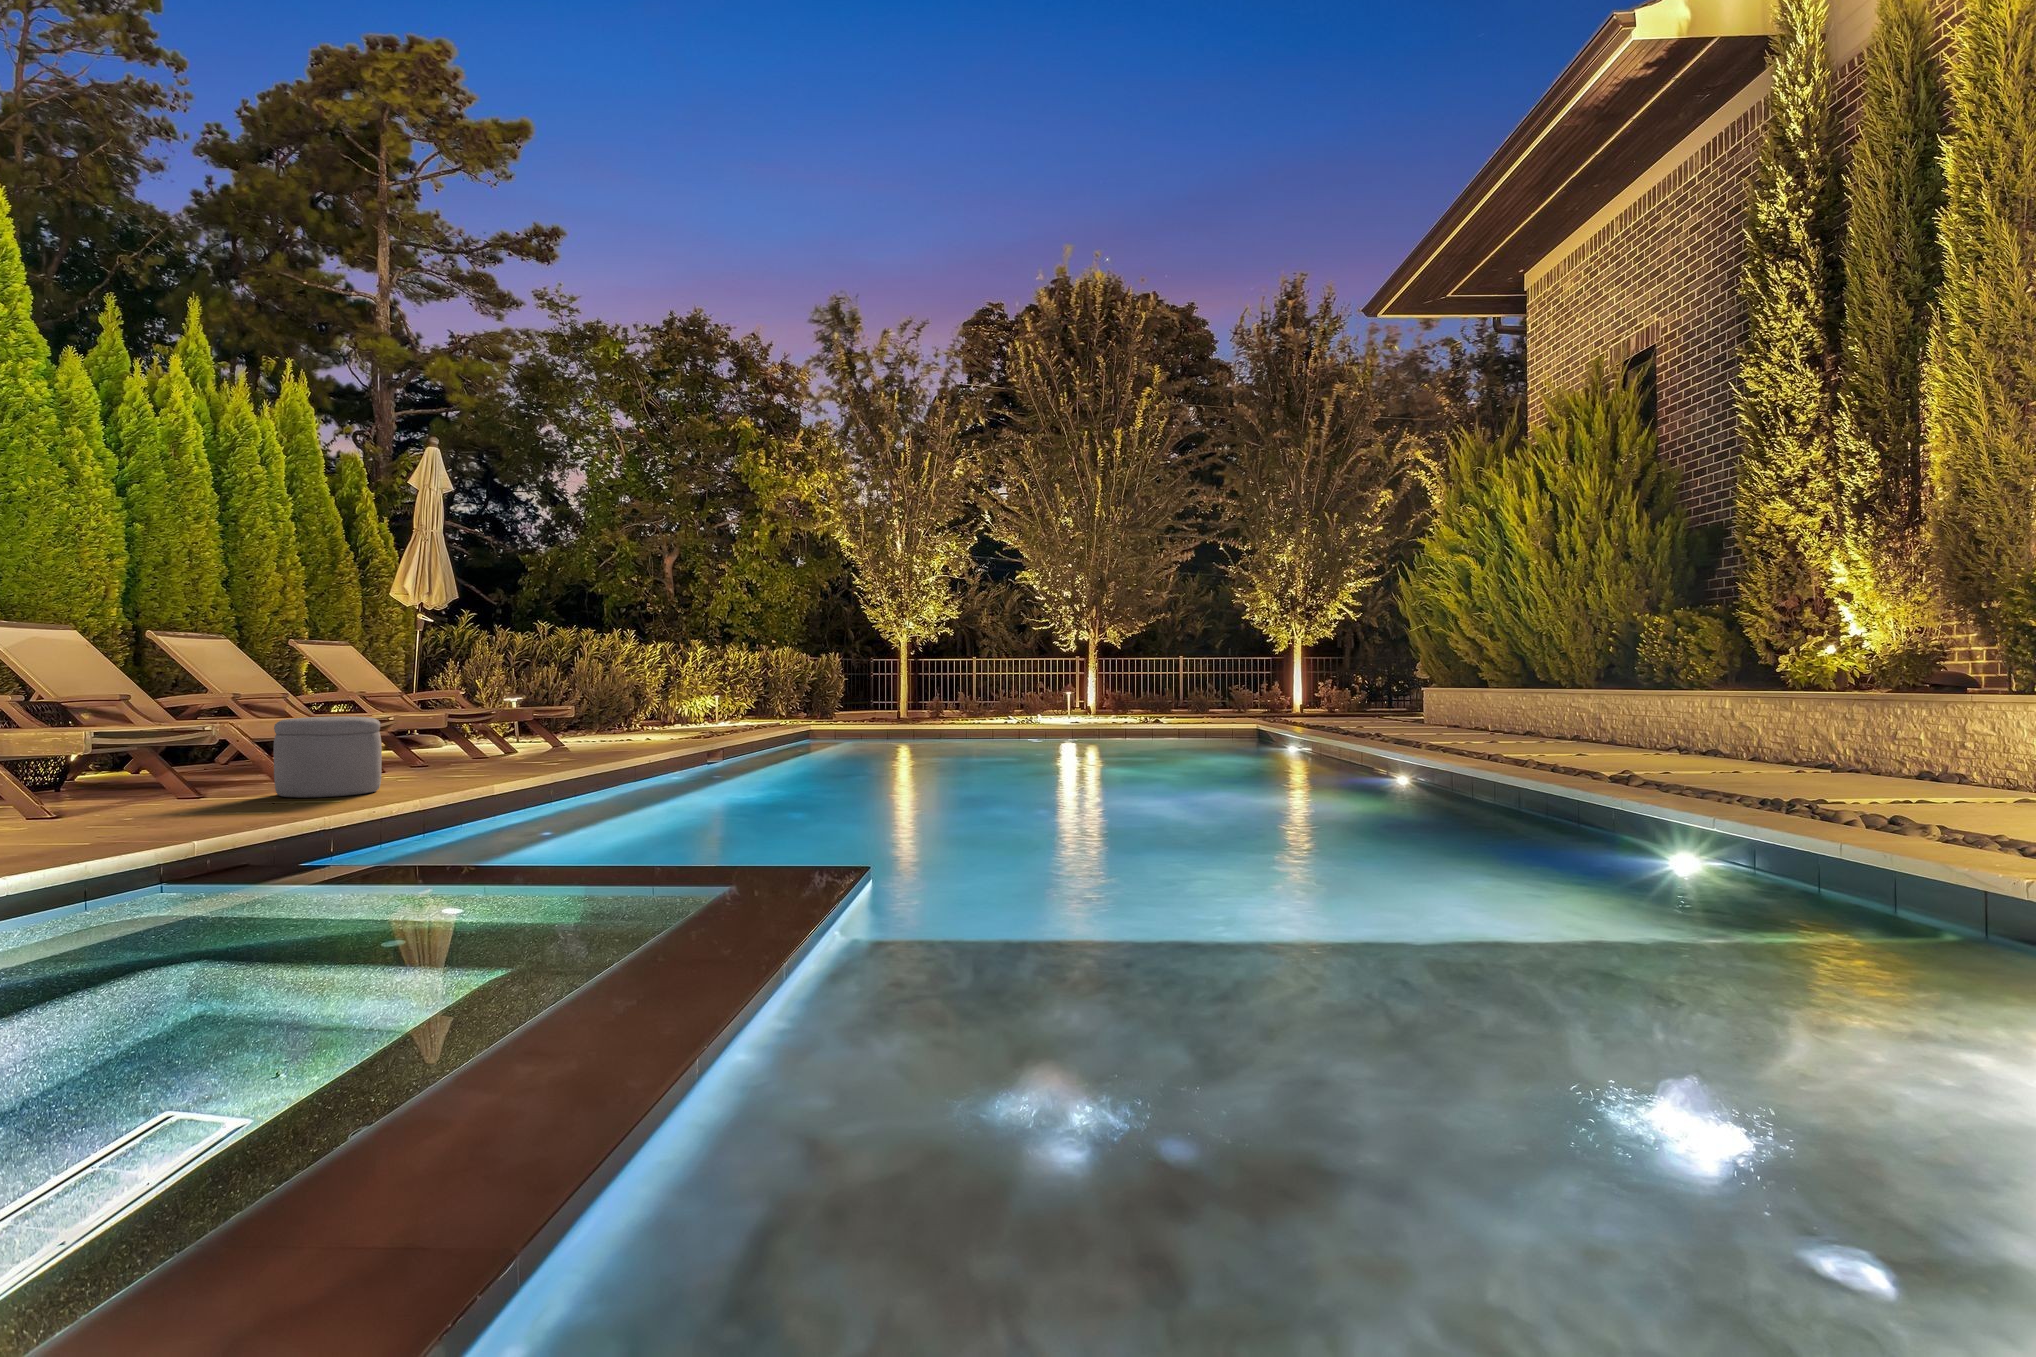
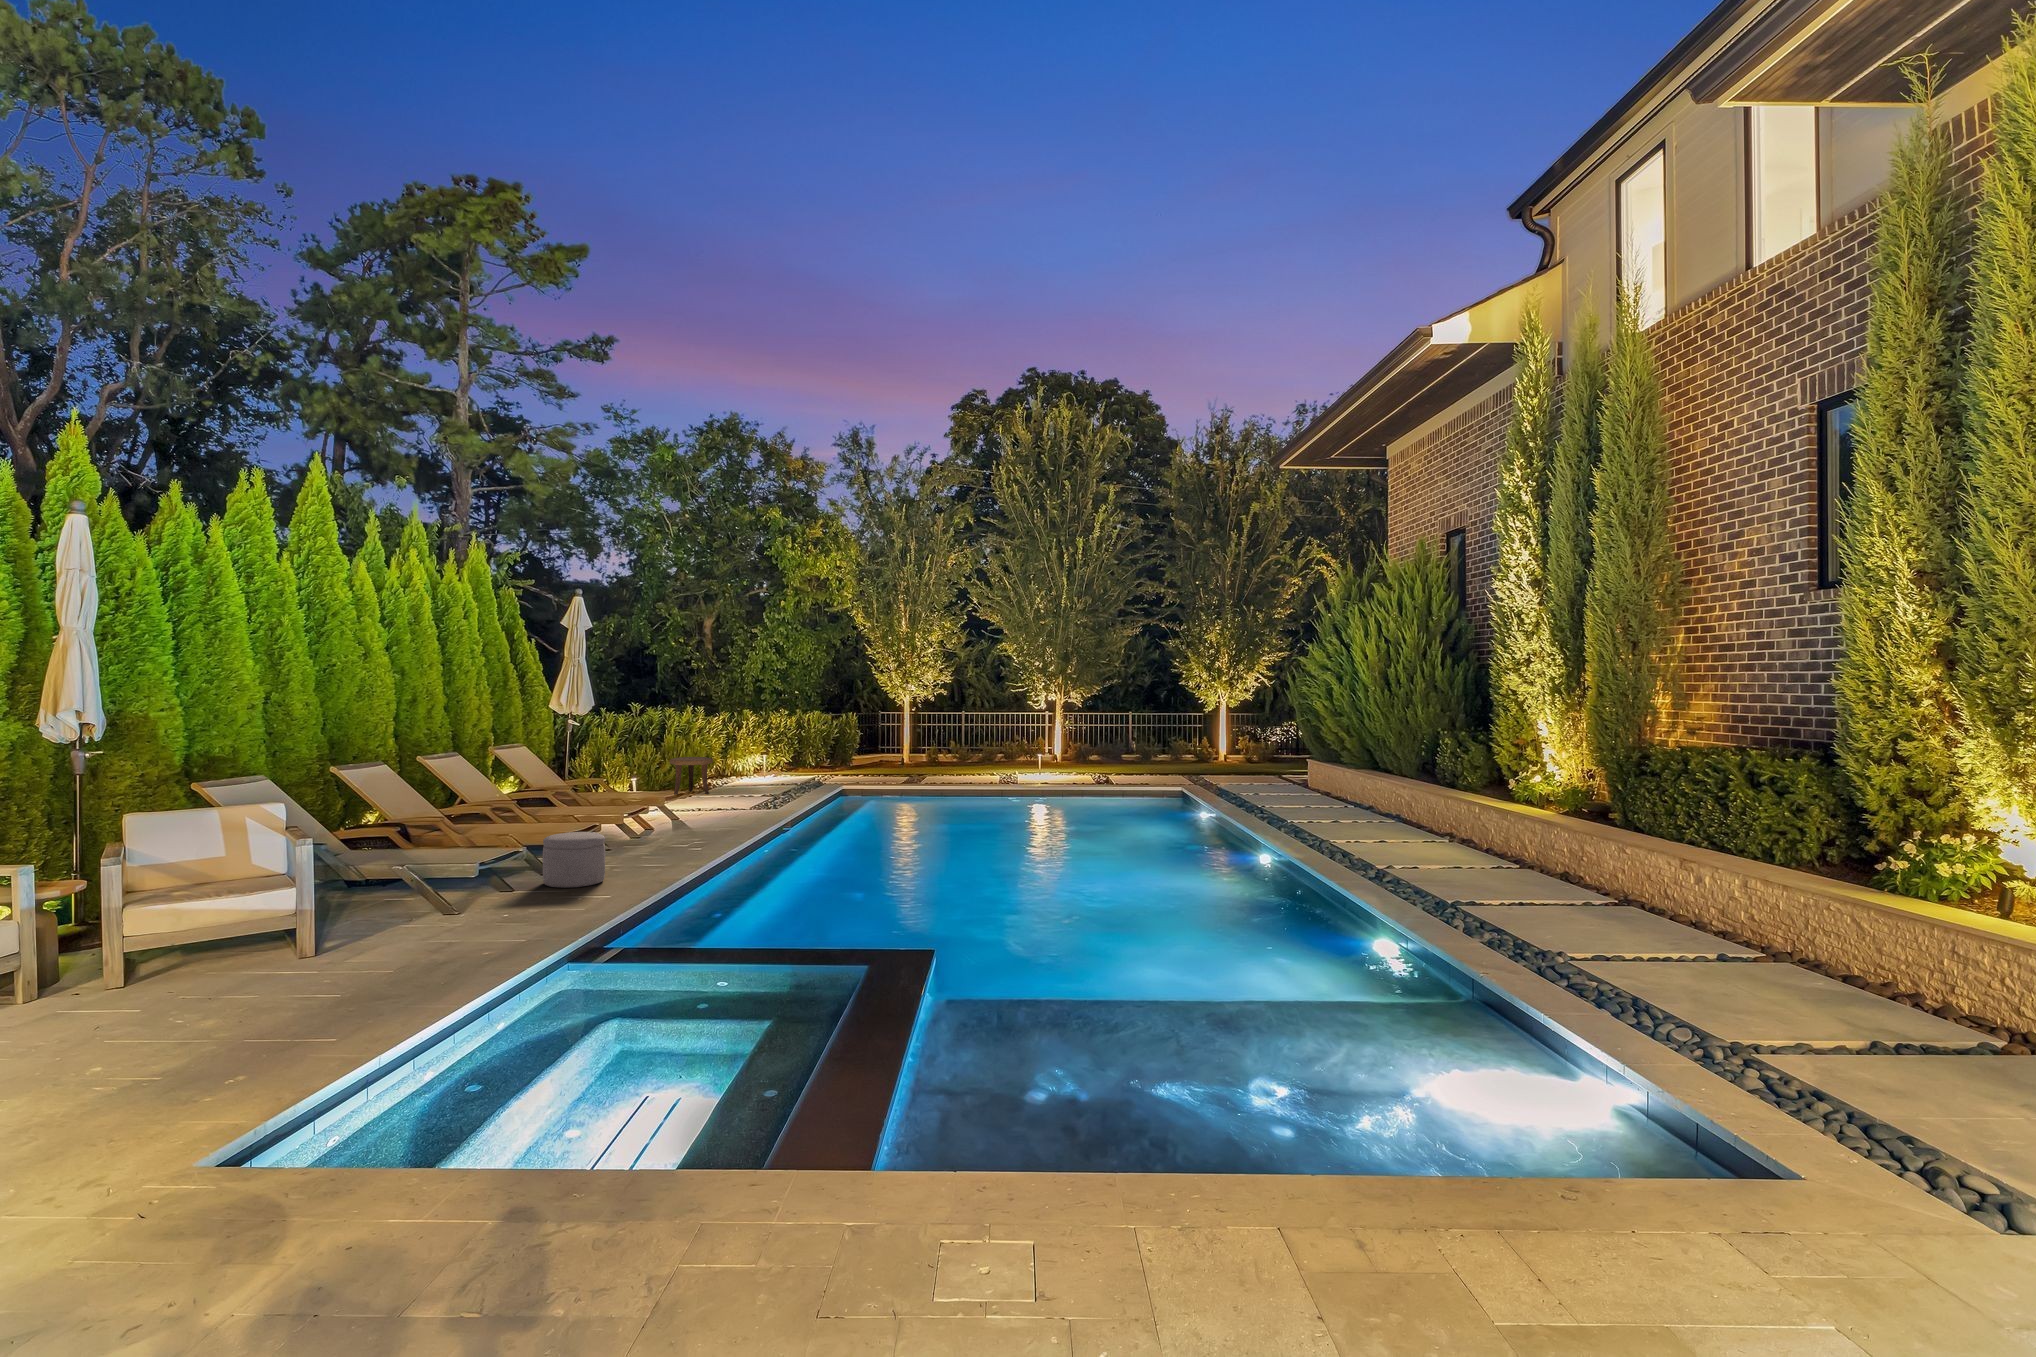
side table: none [585,689,642,735] -> present [670,757,713,795]

